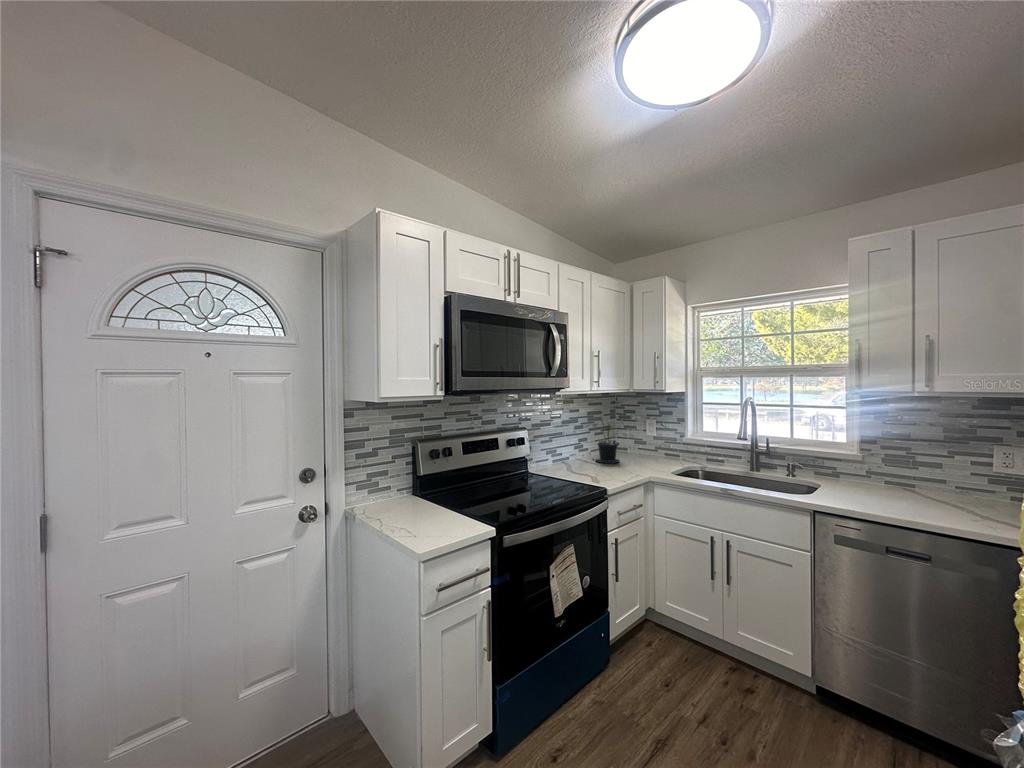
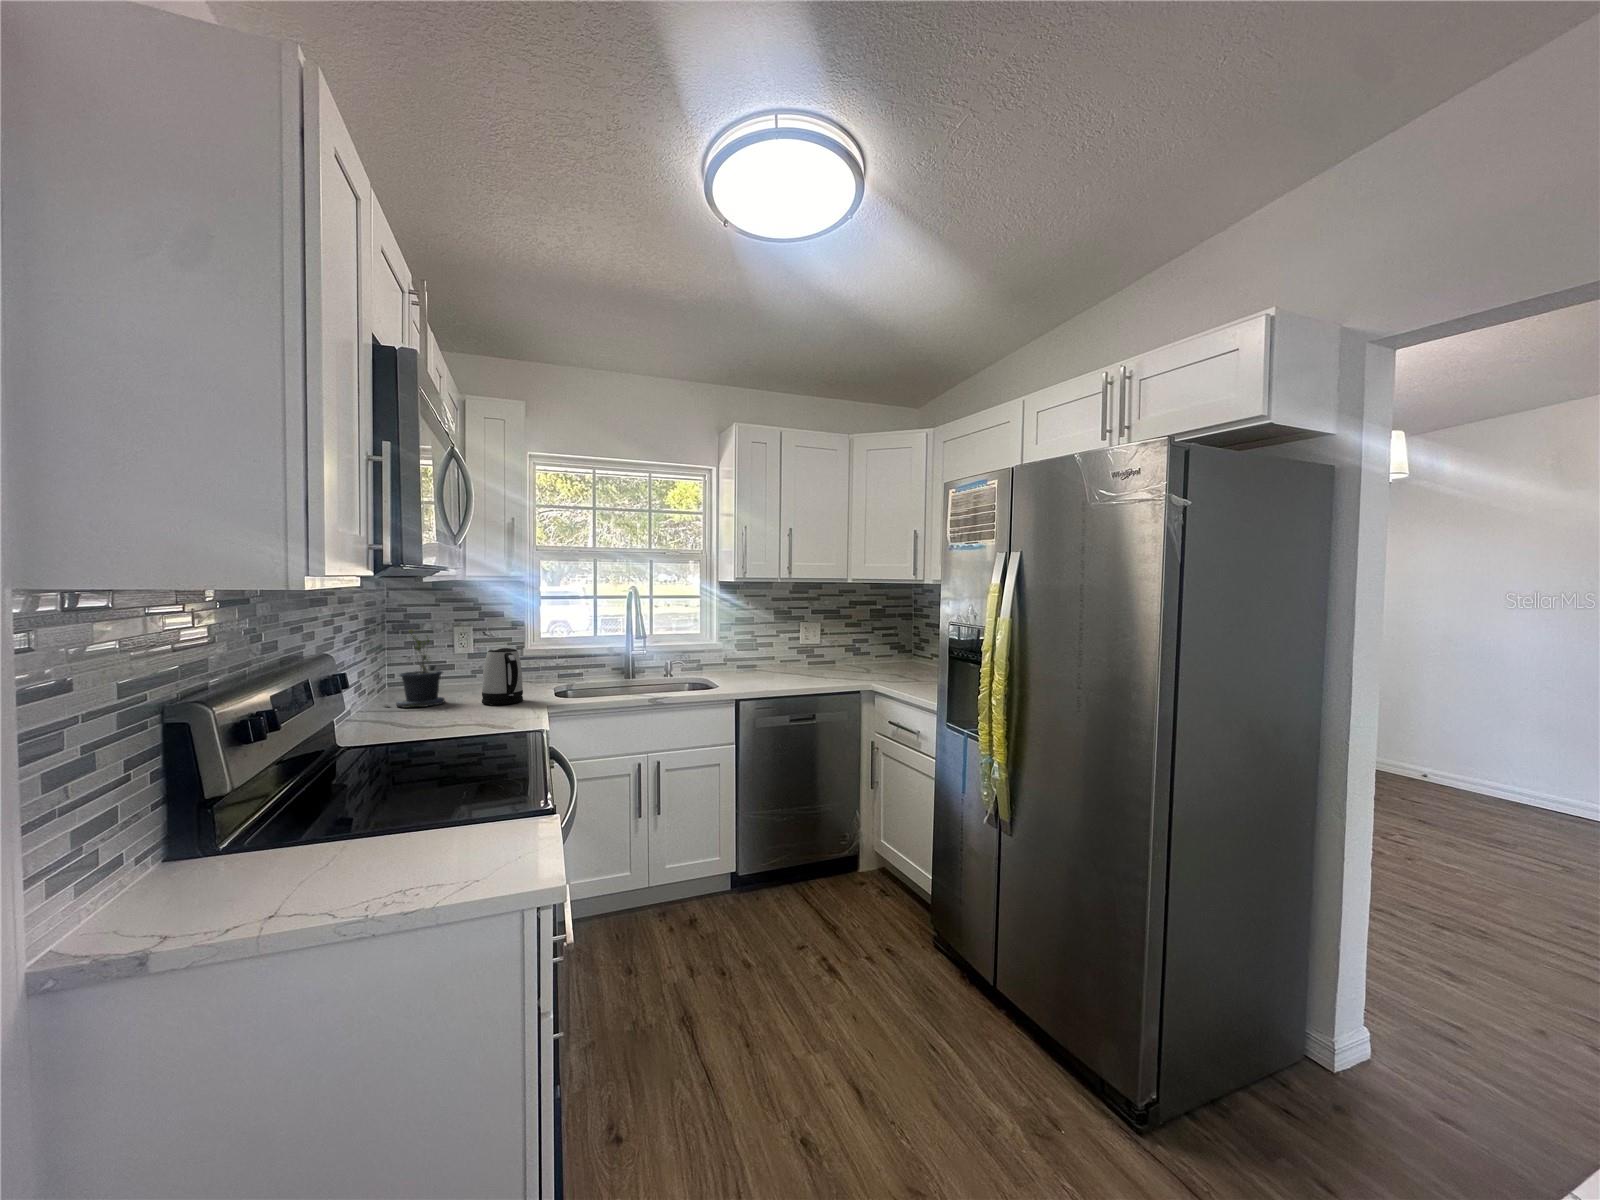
kettle: none [628,434,652,470] -> present [482,648,523,705]

